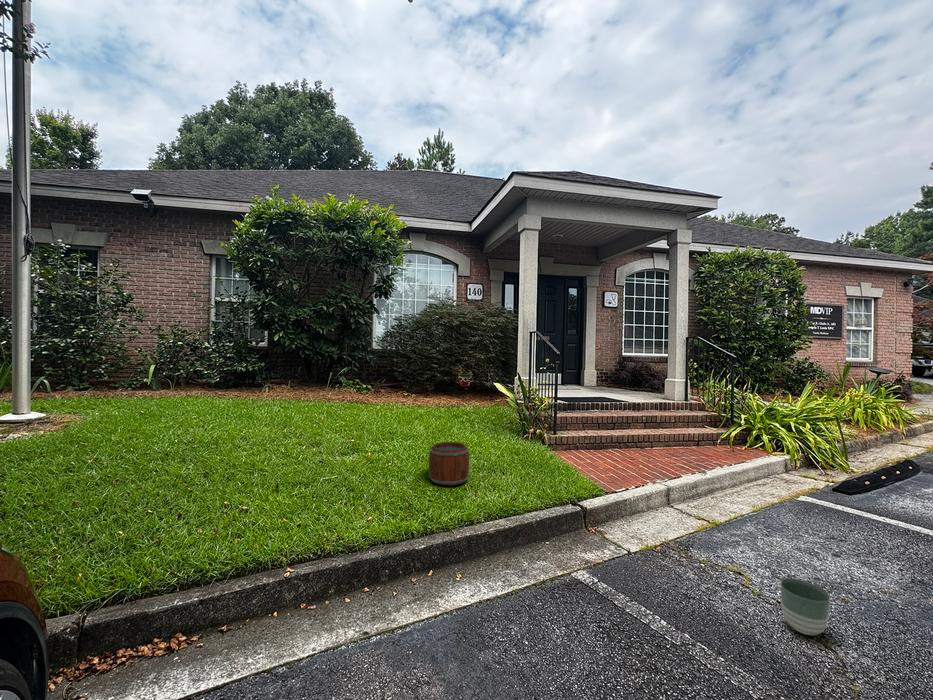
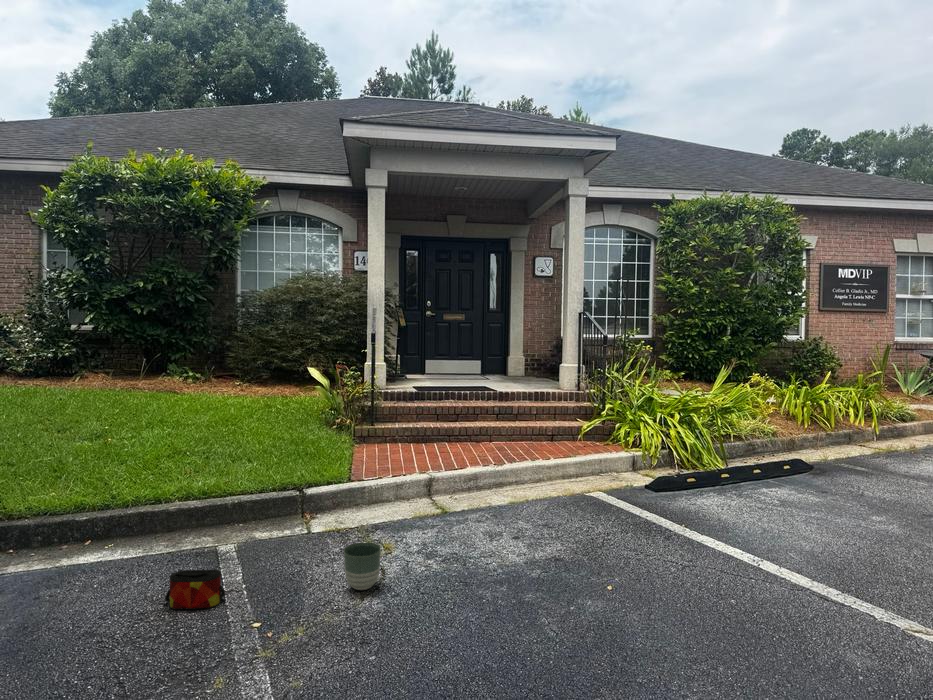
bucket: present [429,442,469,485] -> none [156,426,204,469]
bag: none [636,623,698,678] -> present [165,570,225,610]

